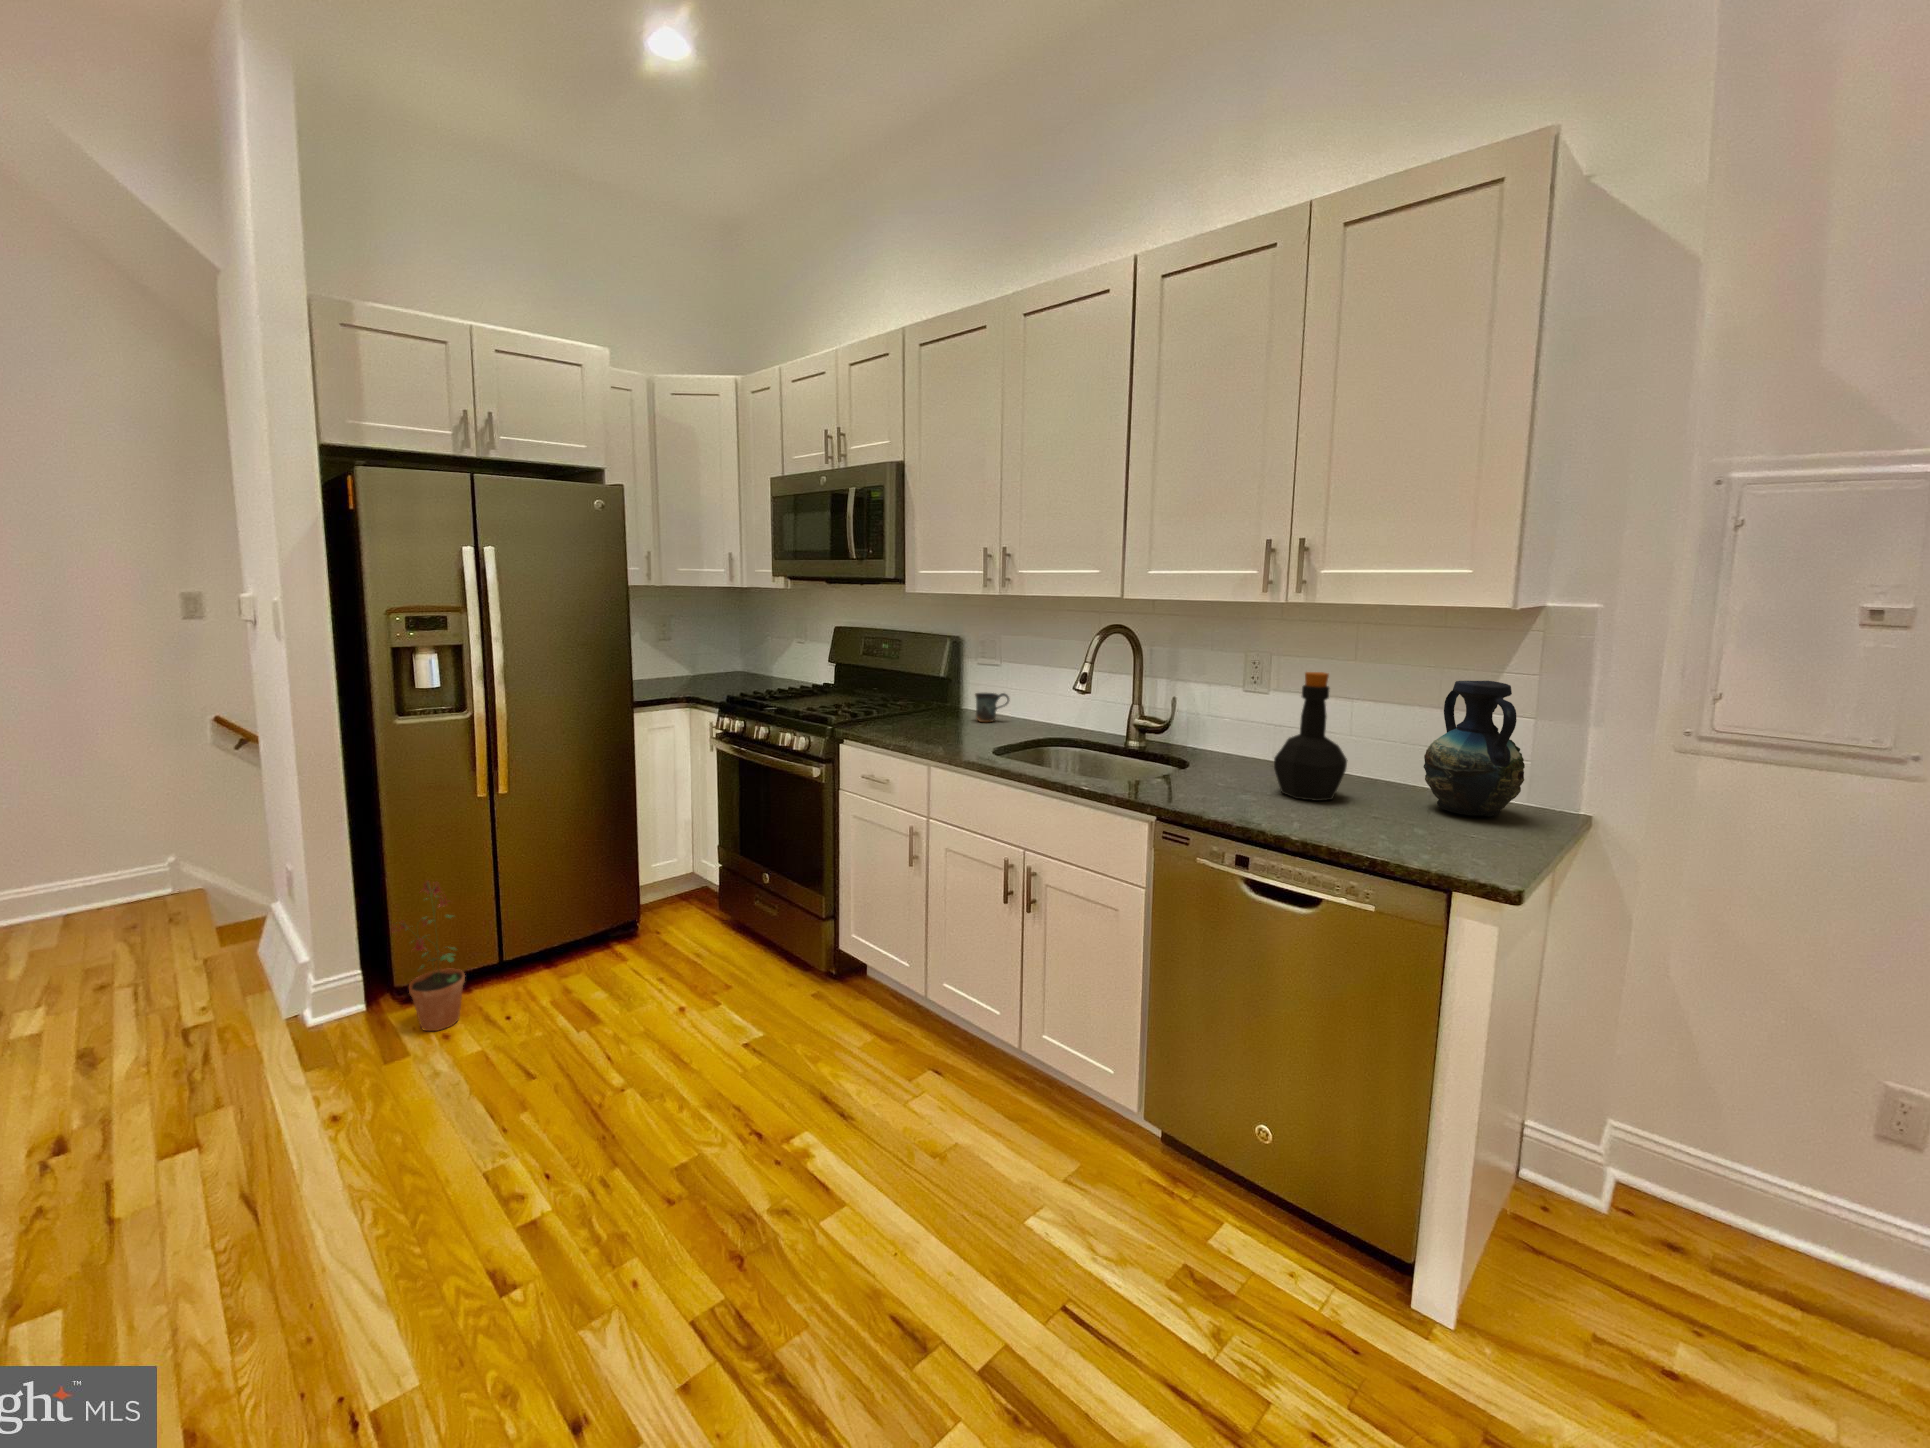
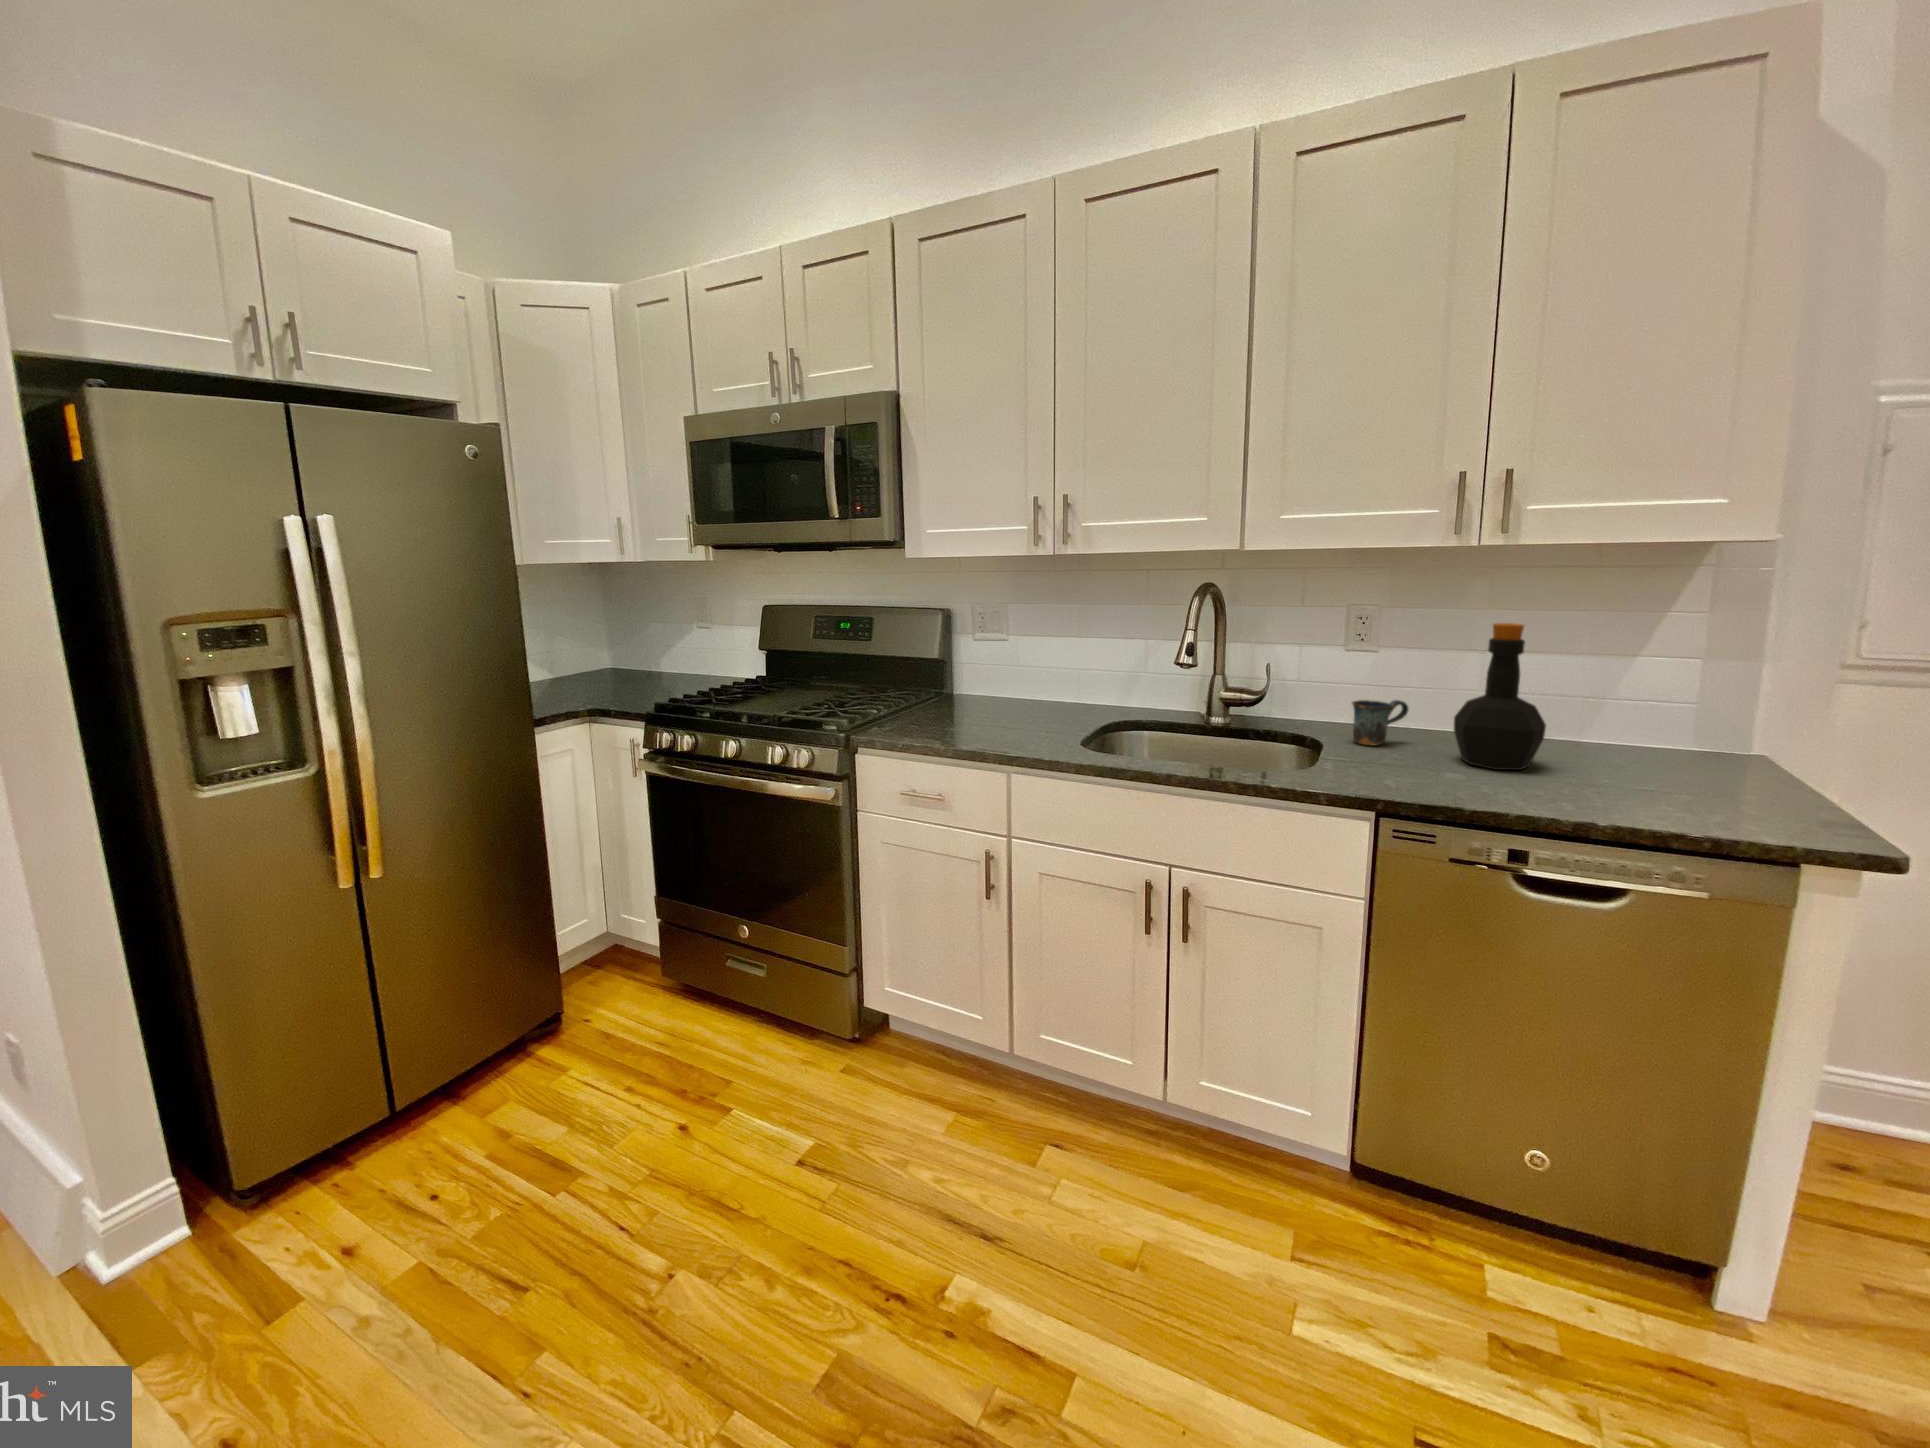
vase: present [1423,681,1525,816] -> none [1615,621,1748,770]
mug: present [975,693,1009,722] -> present [1352,700,1408,746]
potted plant: present [392,881,465,1031] -> none [224,1025,360,1250]

